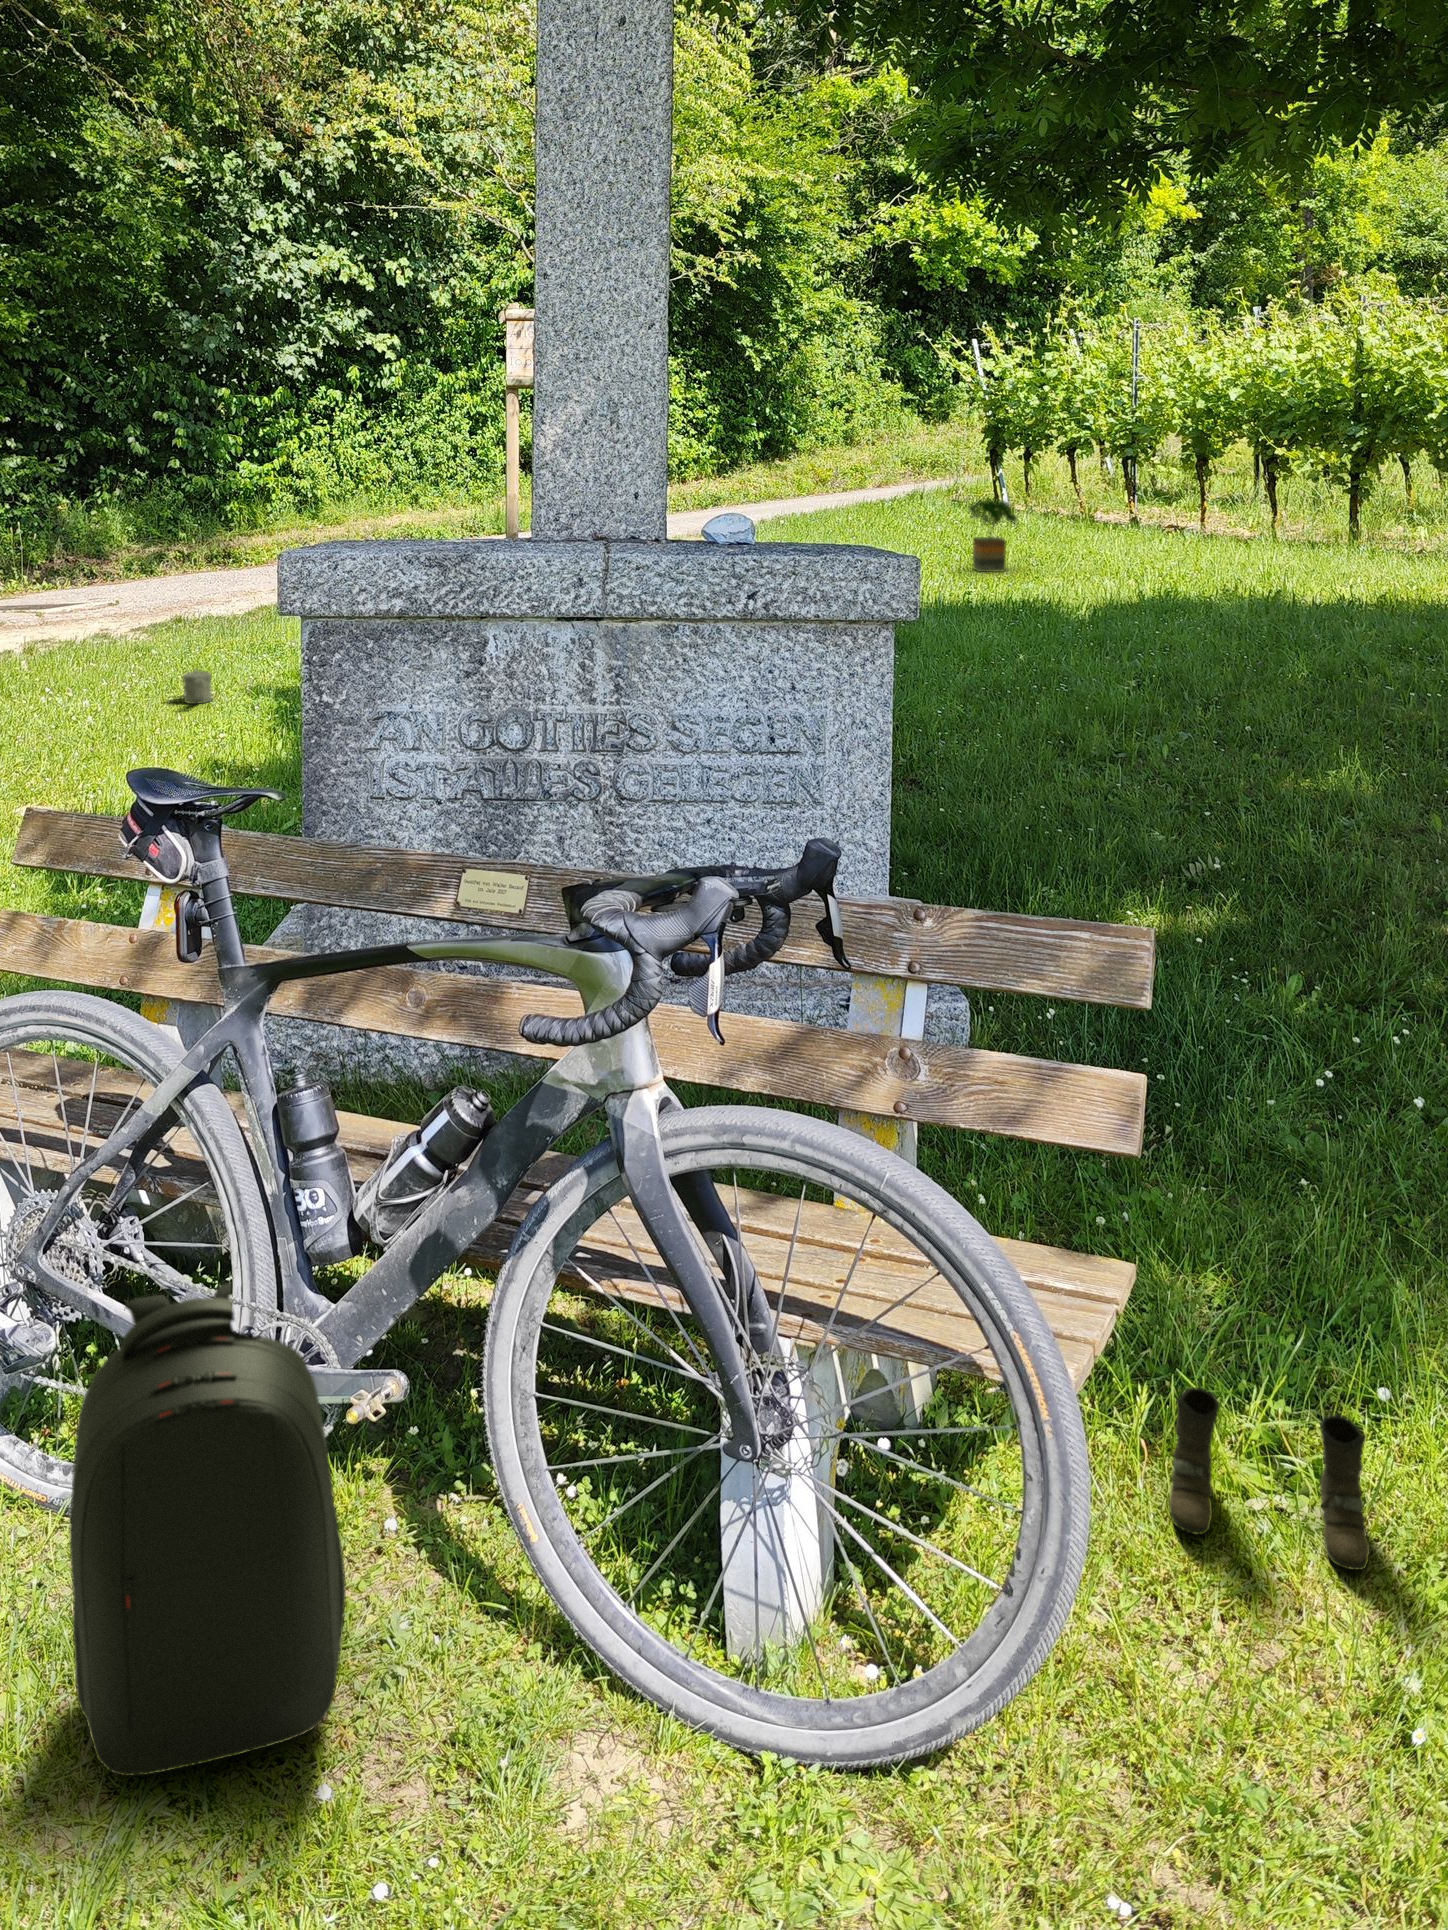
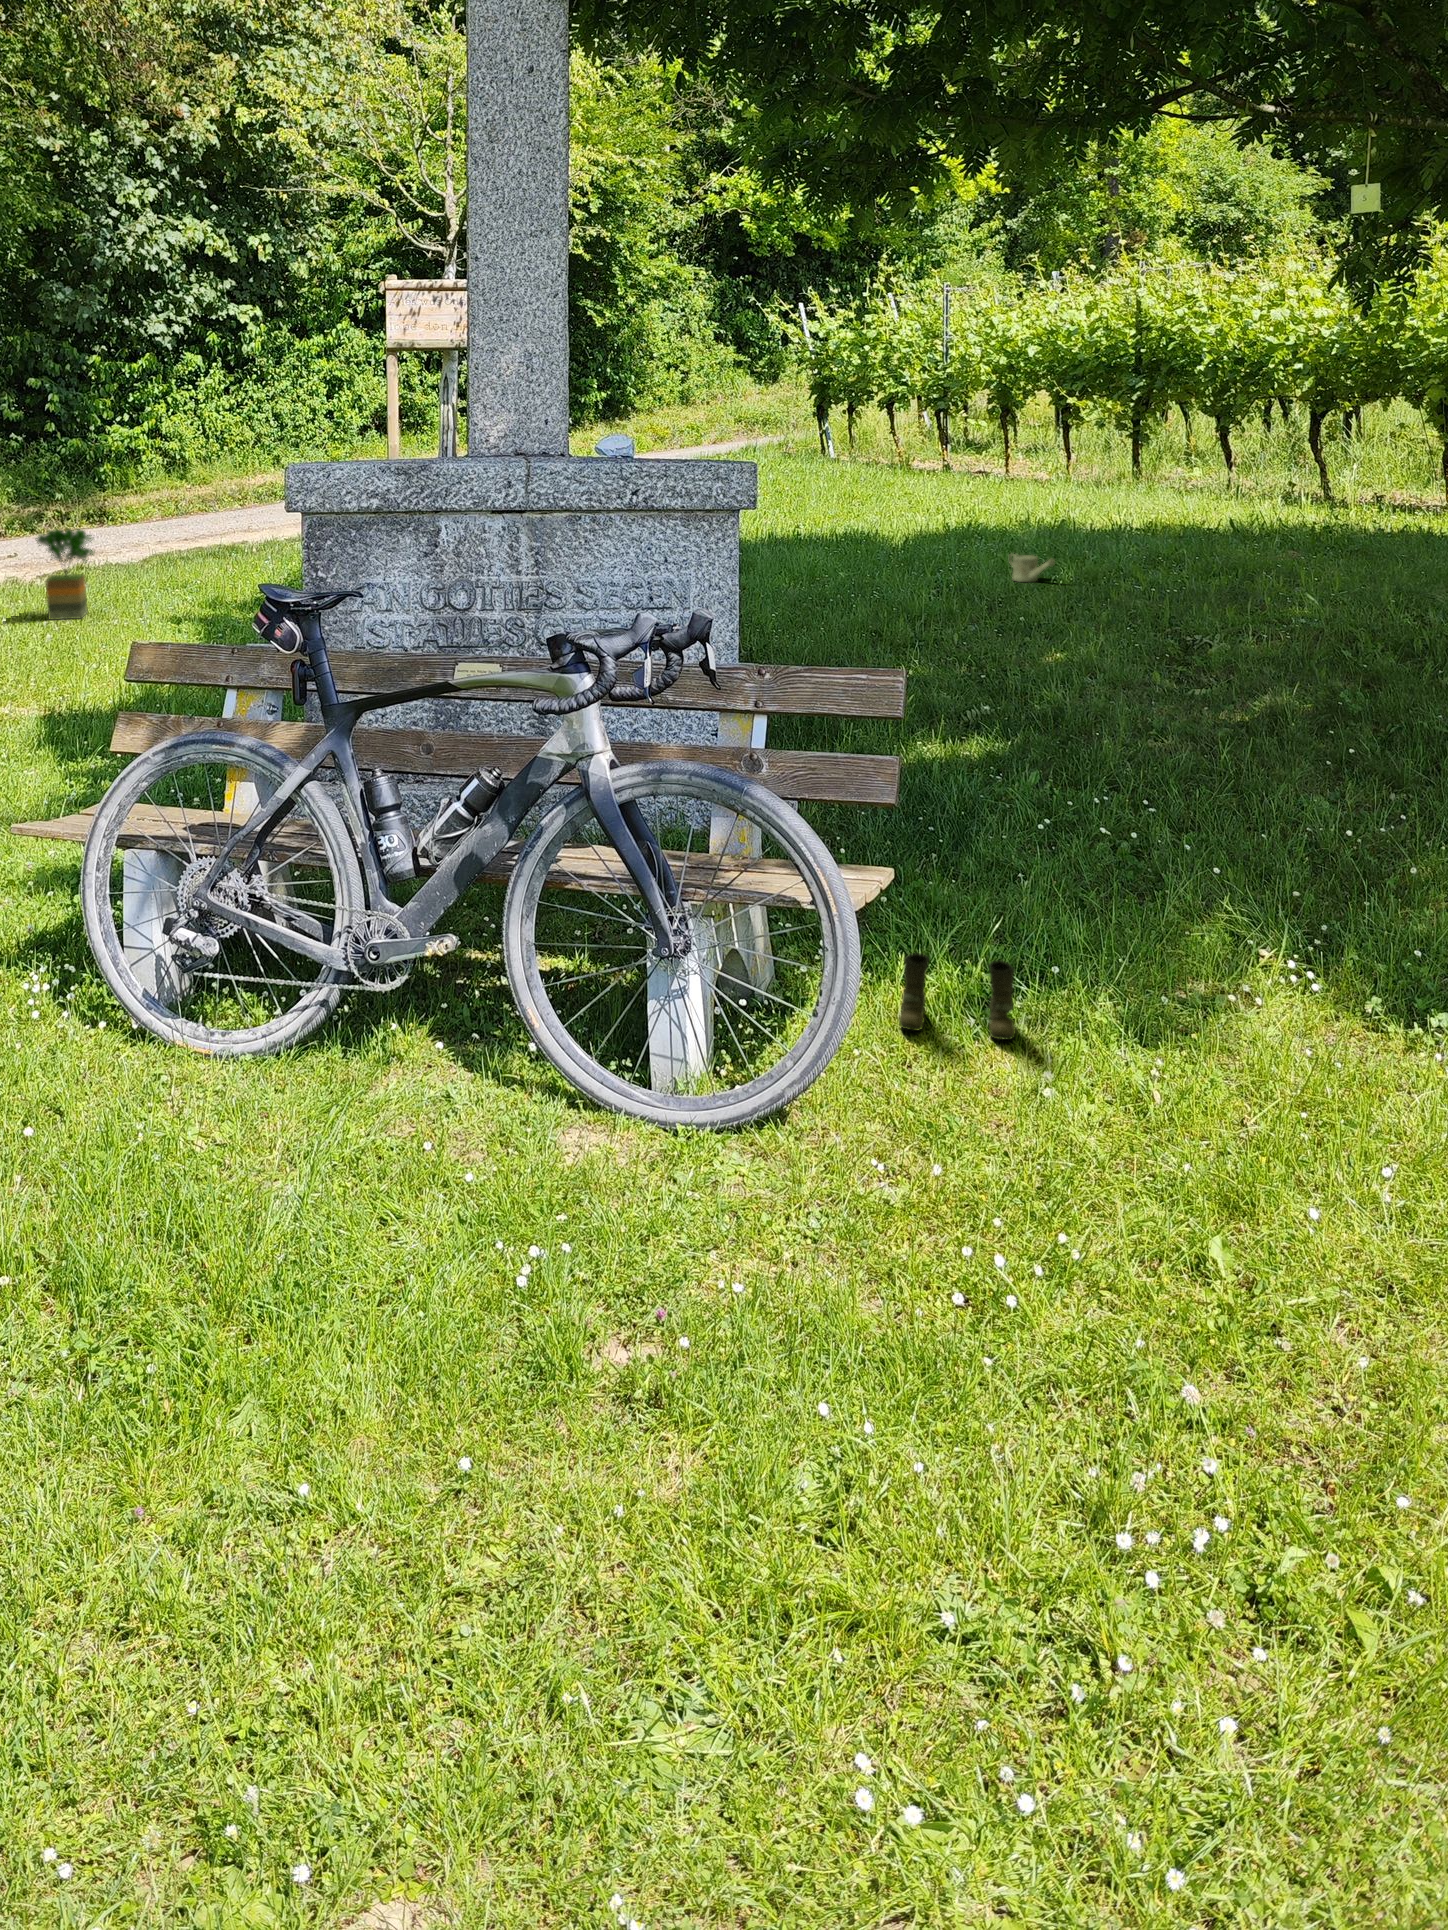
potted tree: present [968,499,1017,572] -> present [36,529,95,620]
watering can: present [183,669,213,704] -> present [1009,554,1055,582]
backpack: present [69,1283,346,1776] -> none [246,879,408,1138]

